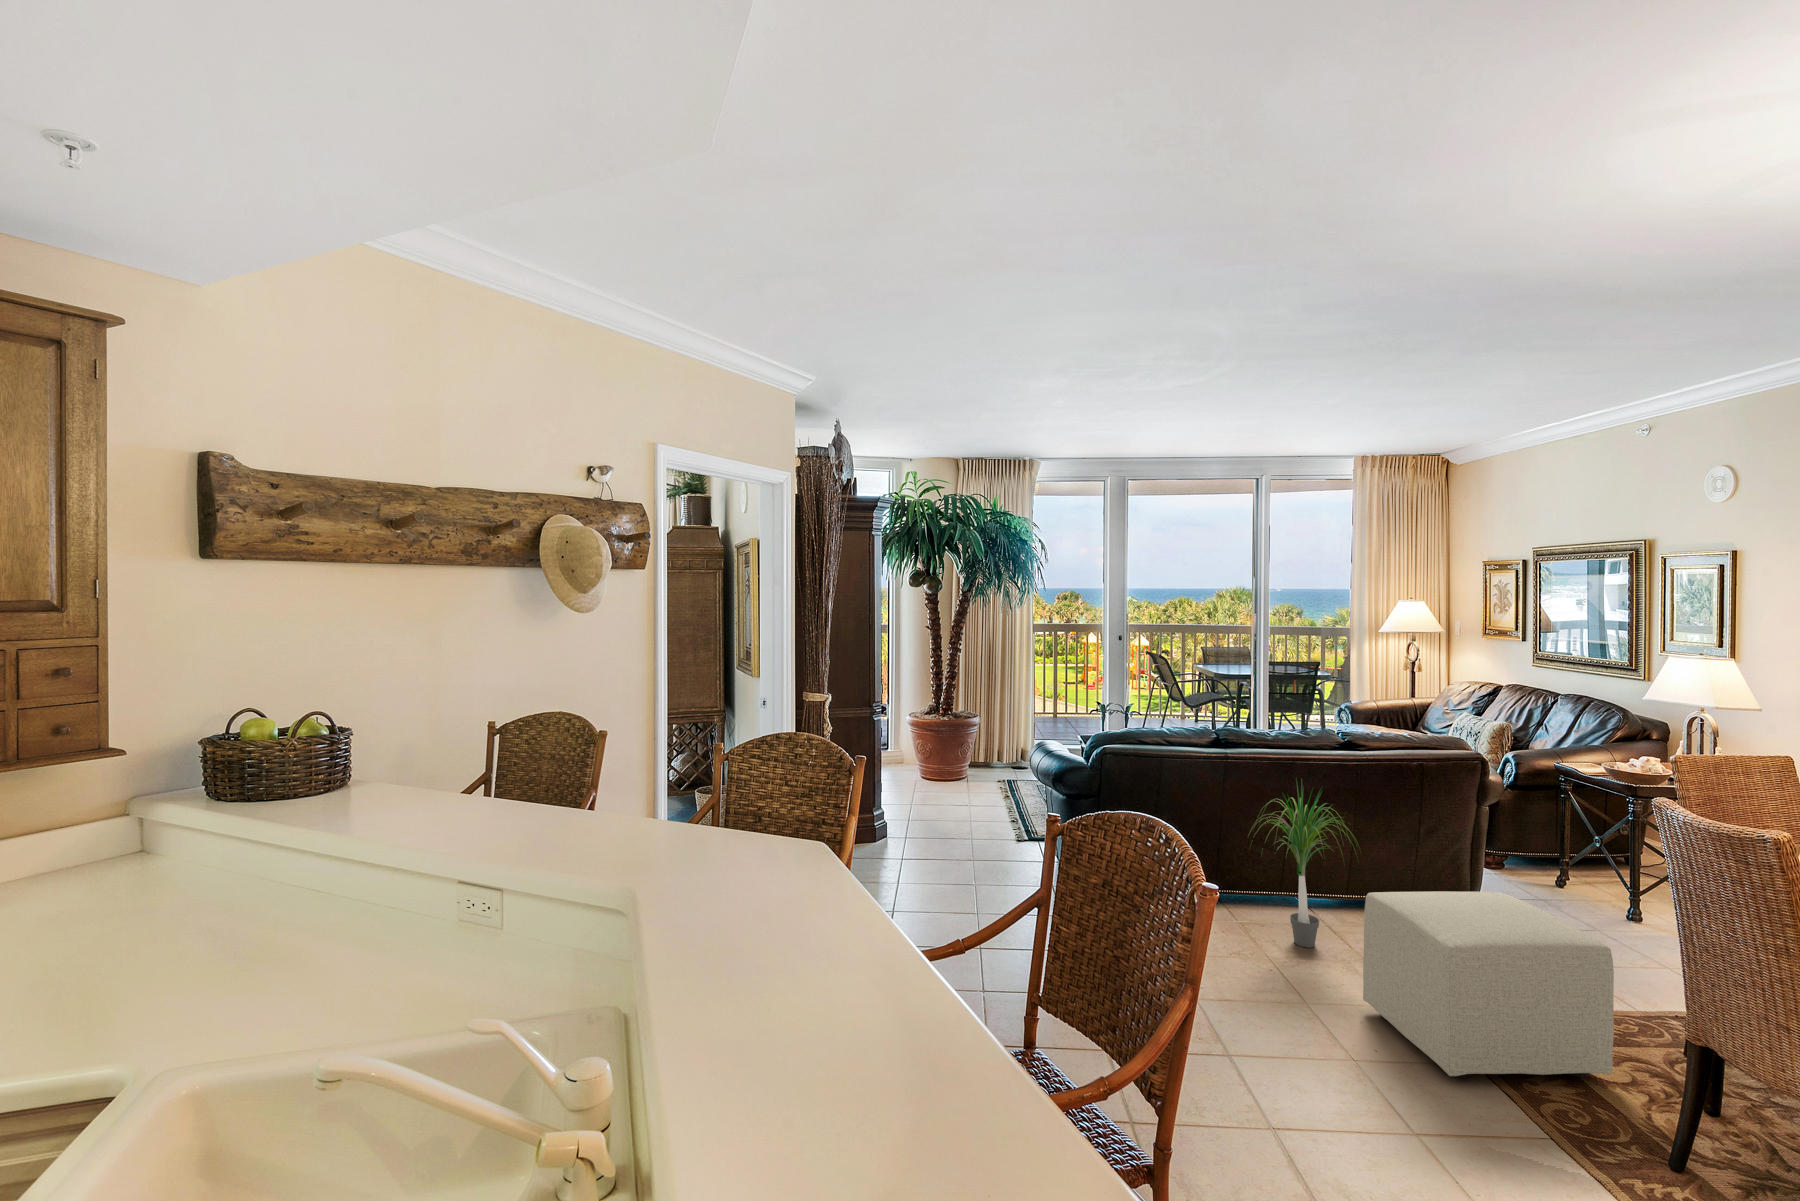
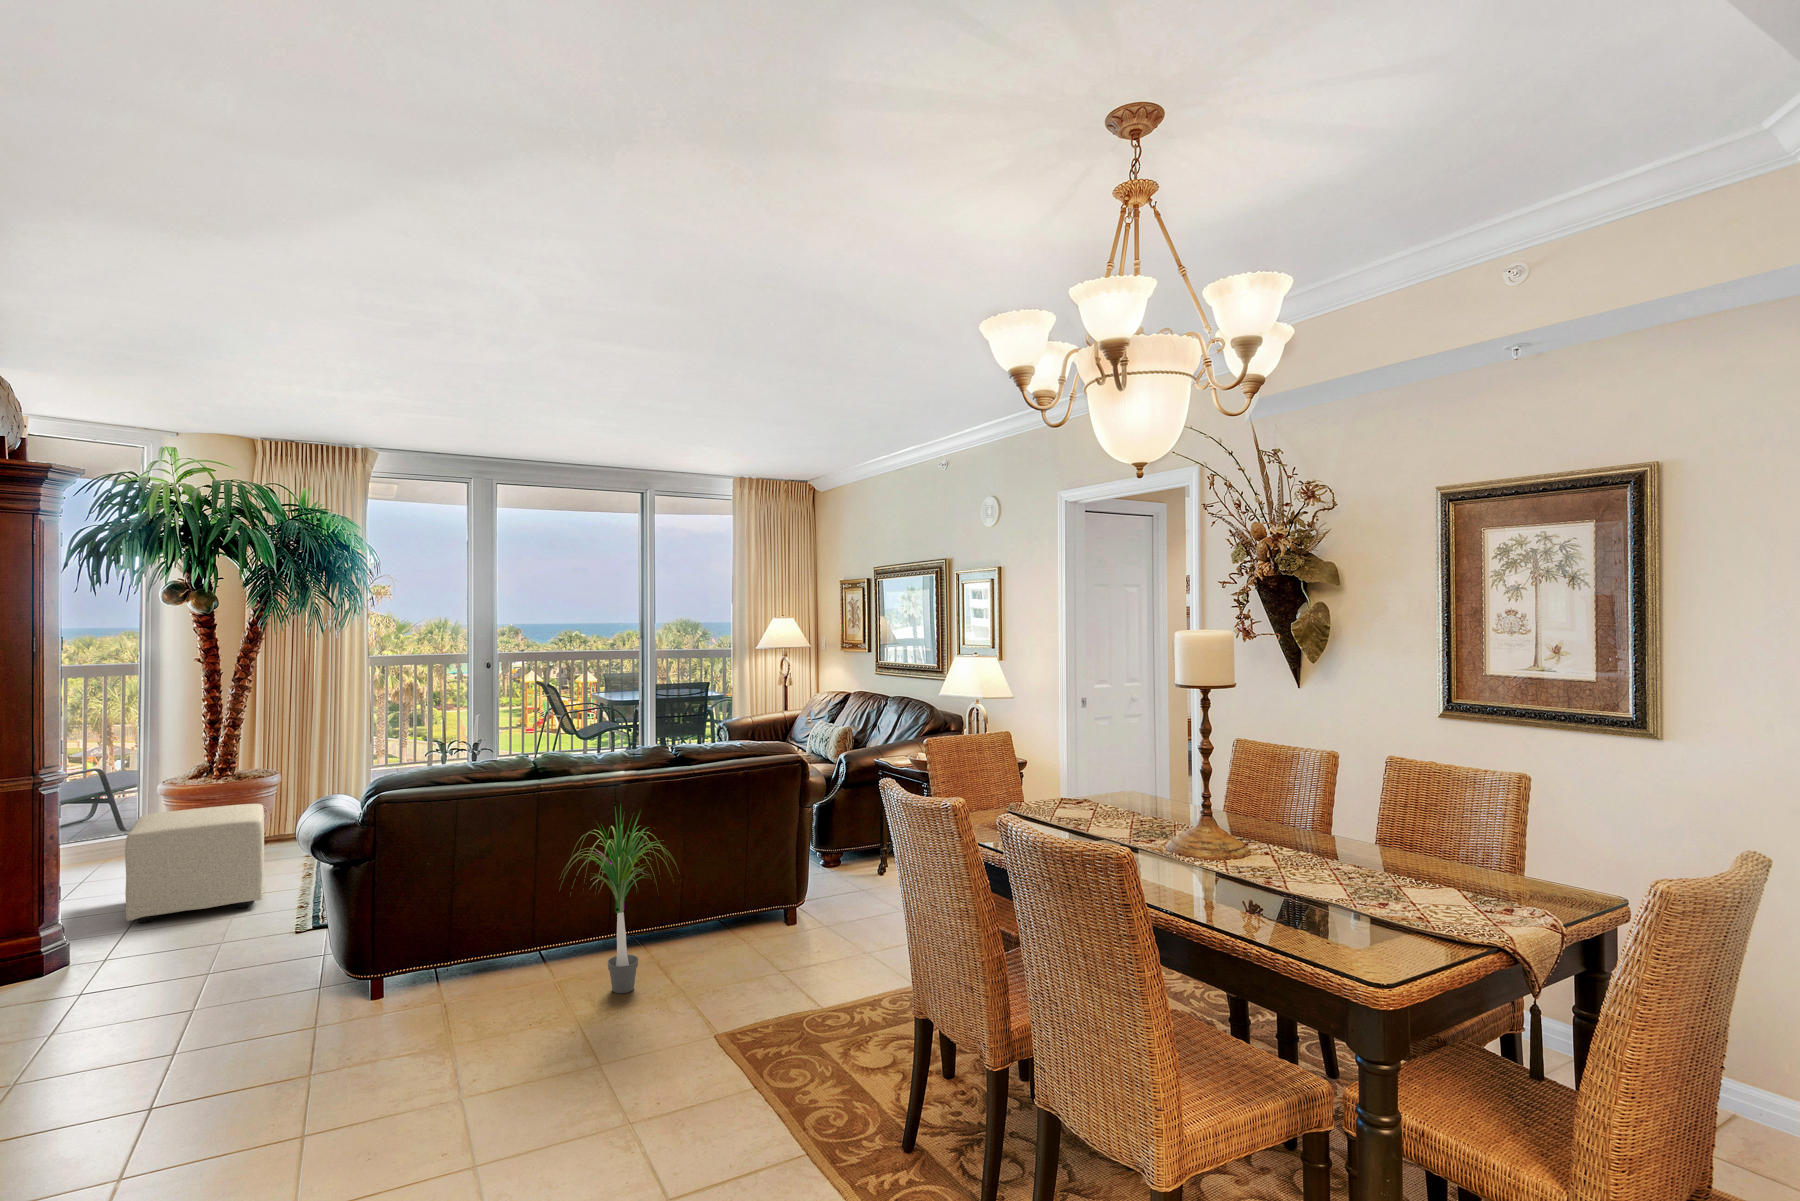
ottoman: present [1363,891,1614,1078] -> present [125,804,264,922]

